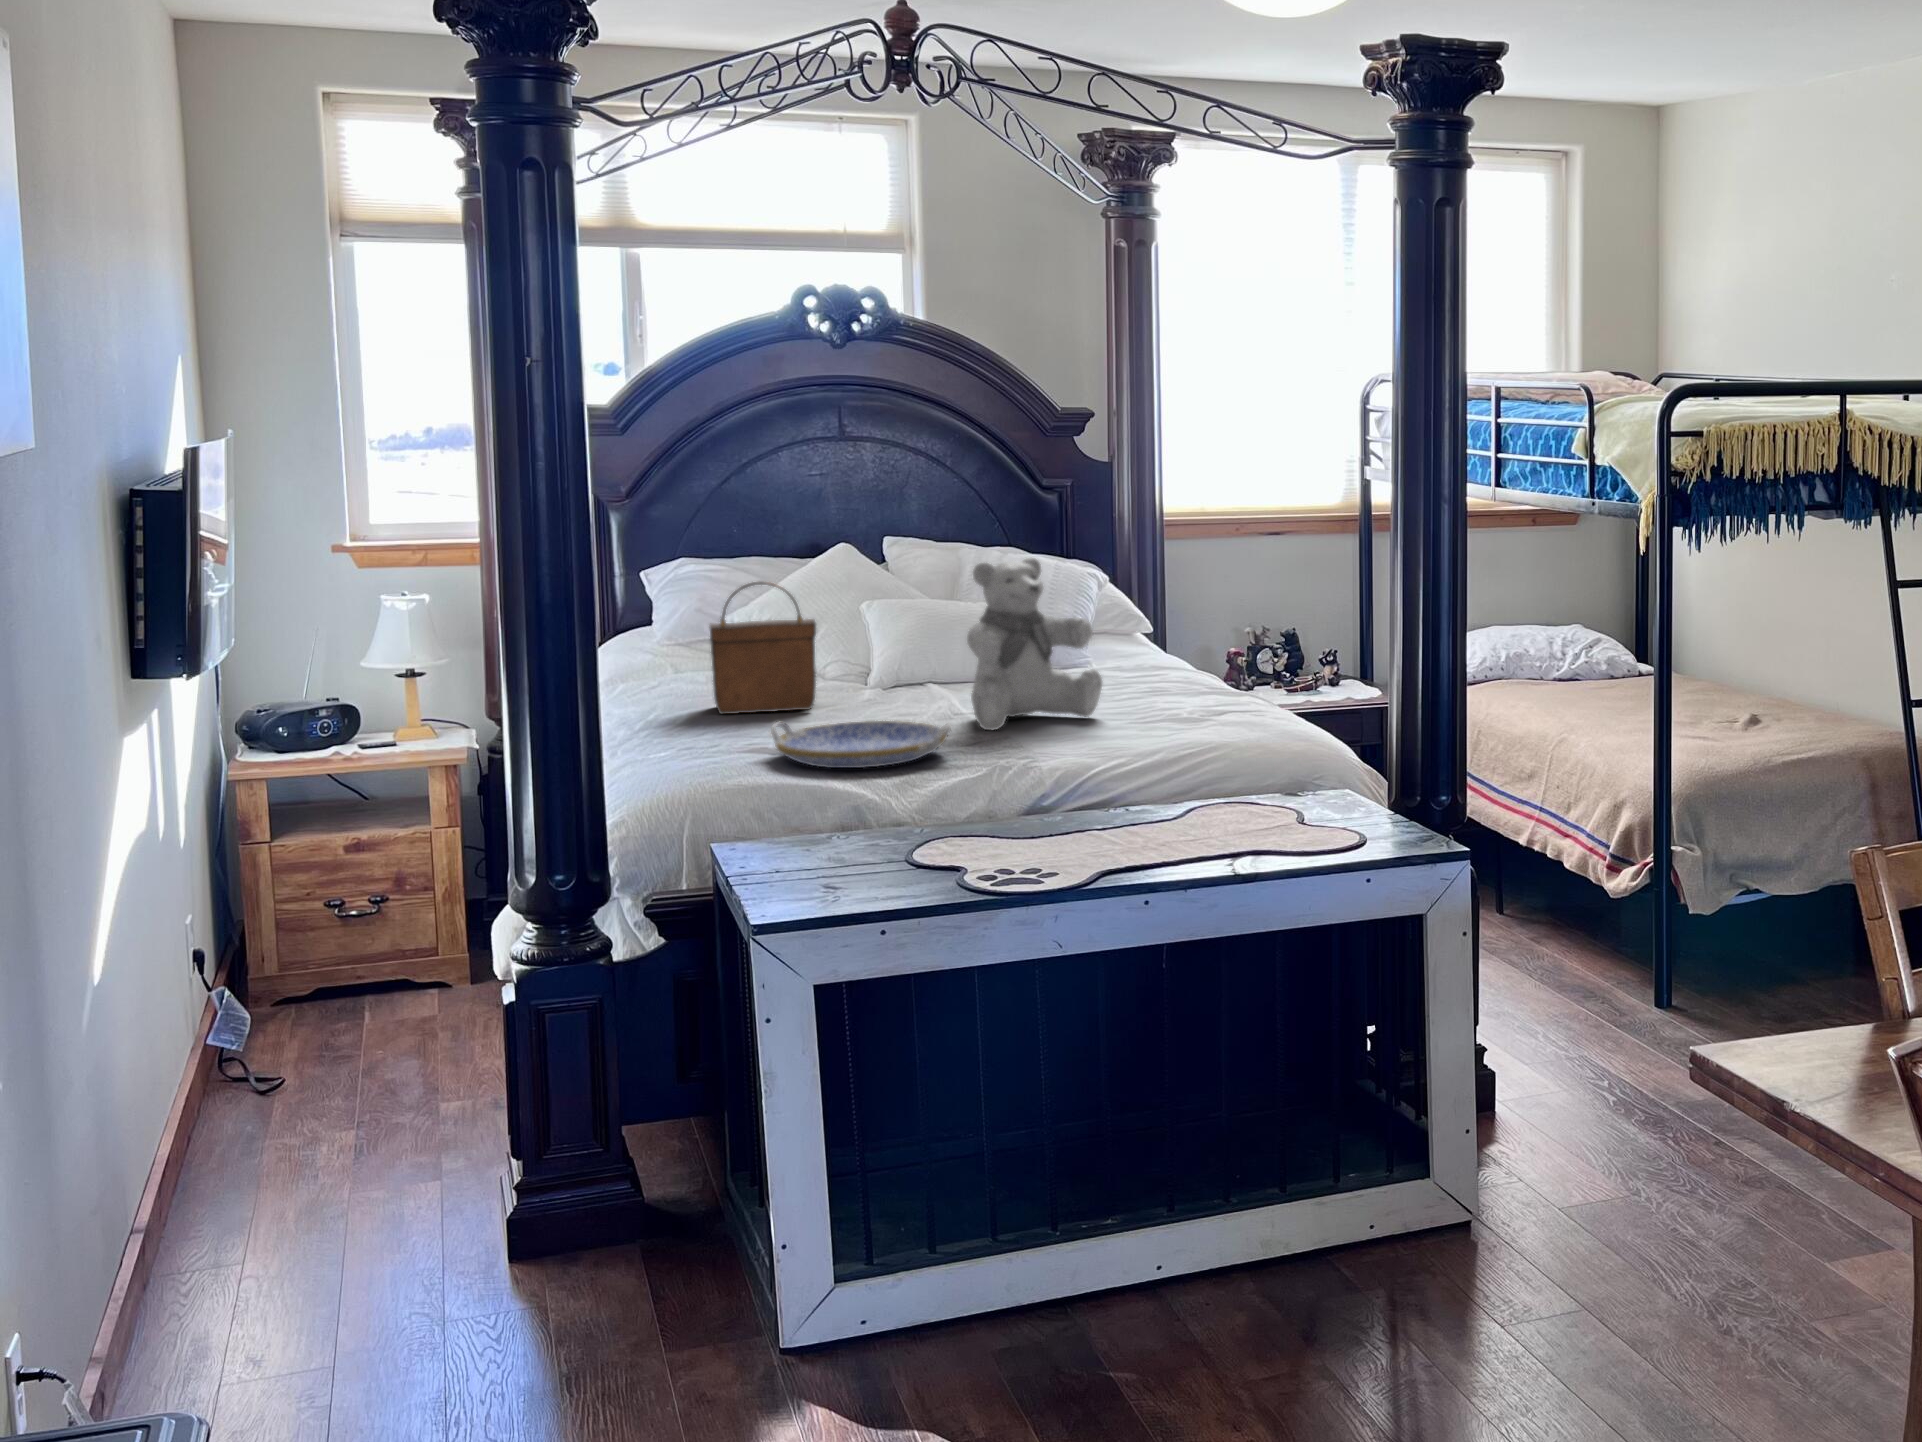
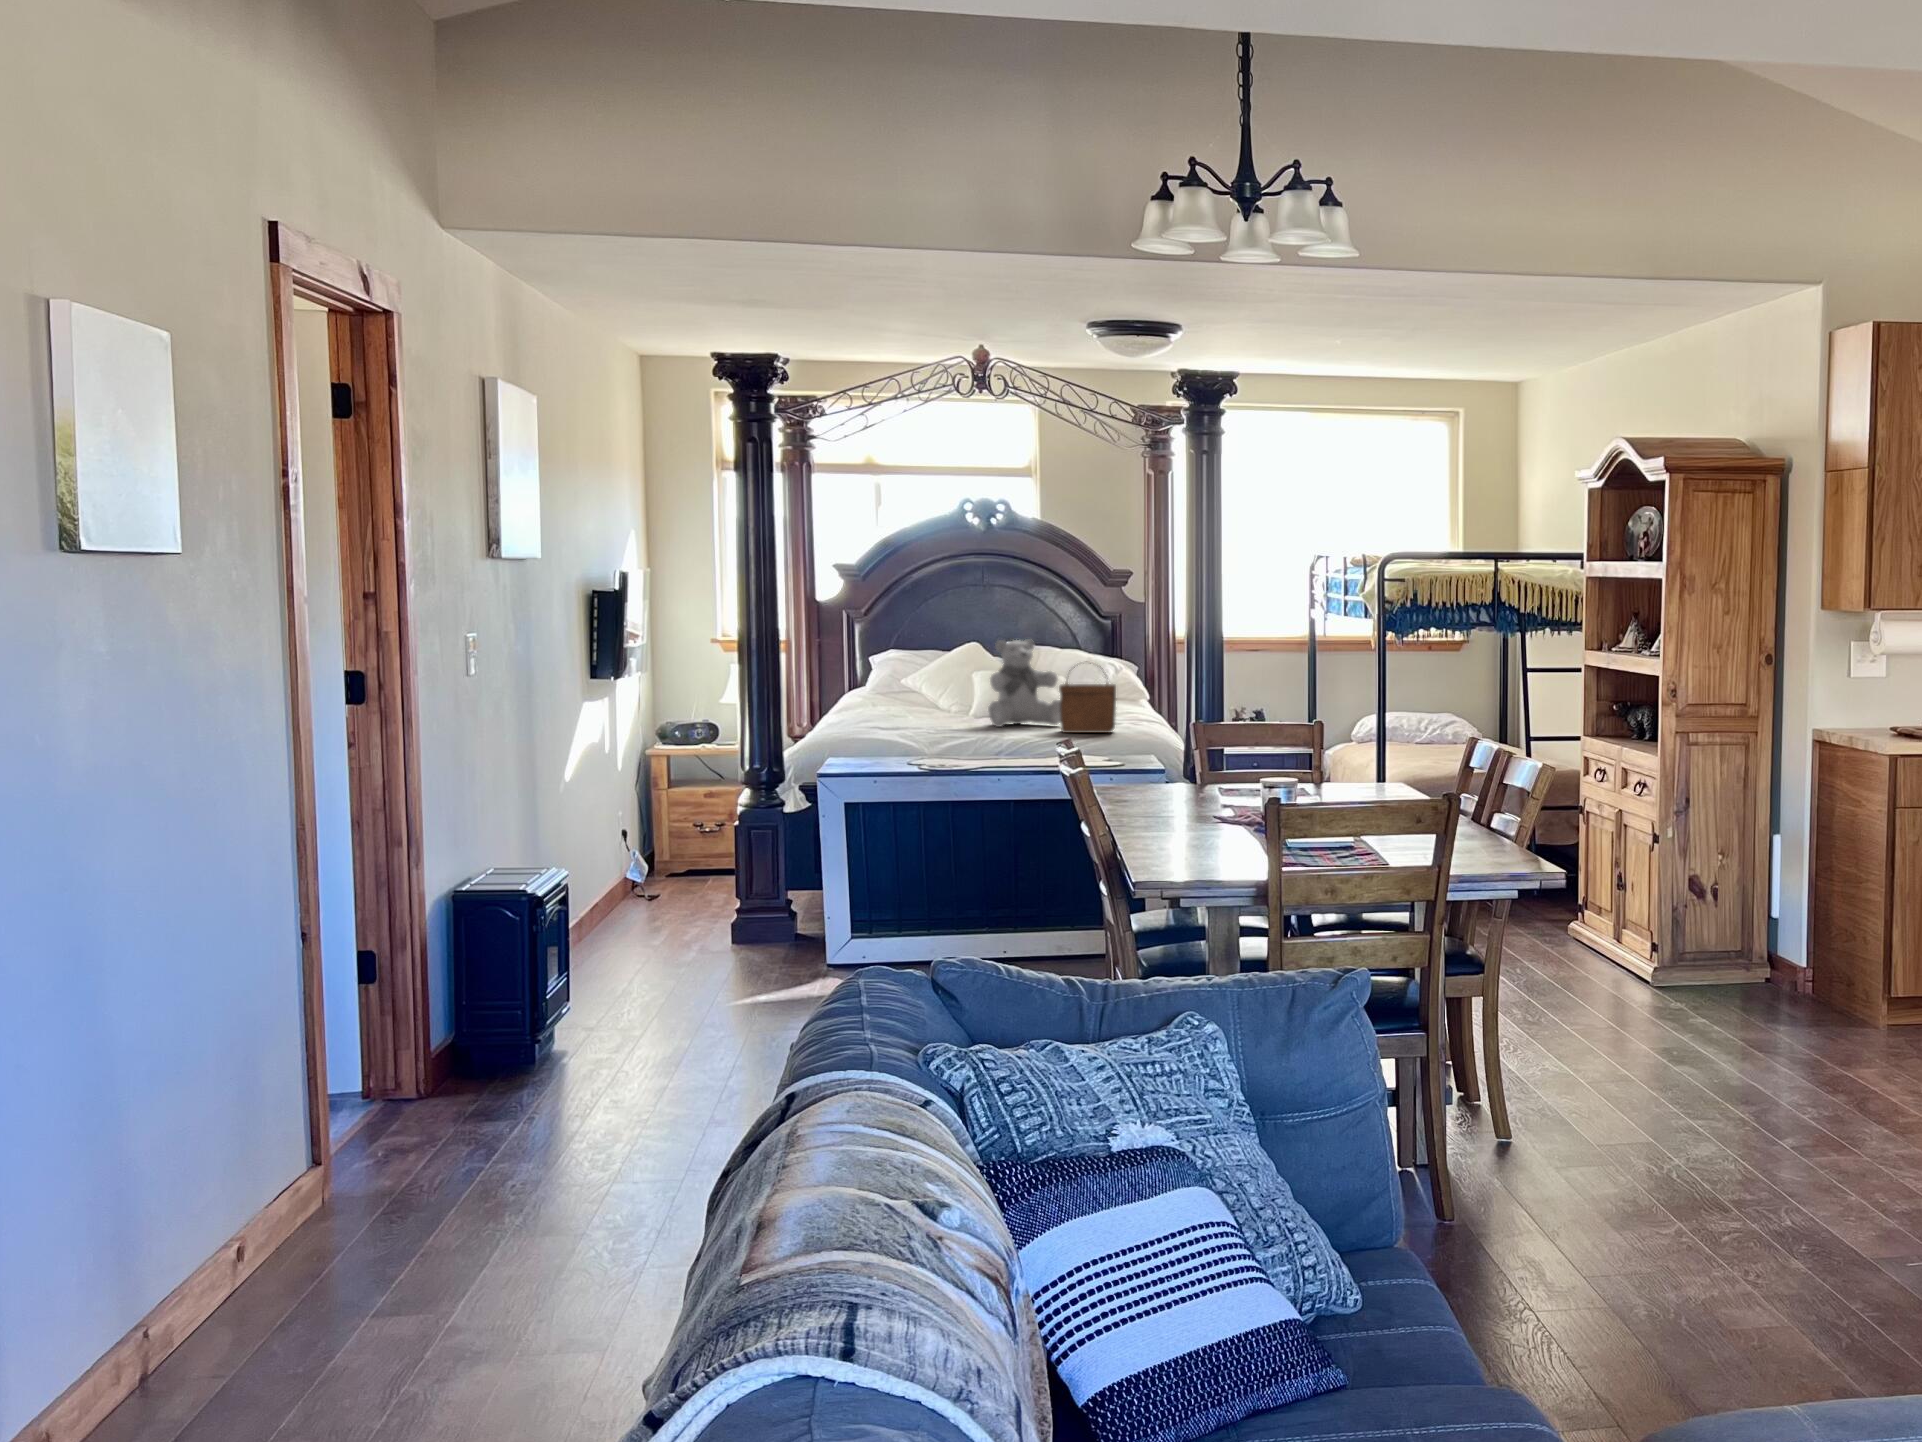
handbag: present [709,581,816,714] -> present [1059,663,1116,733]
serving tray: present [771,721,952,768] -> none [877,712,964,733]

